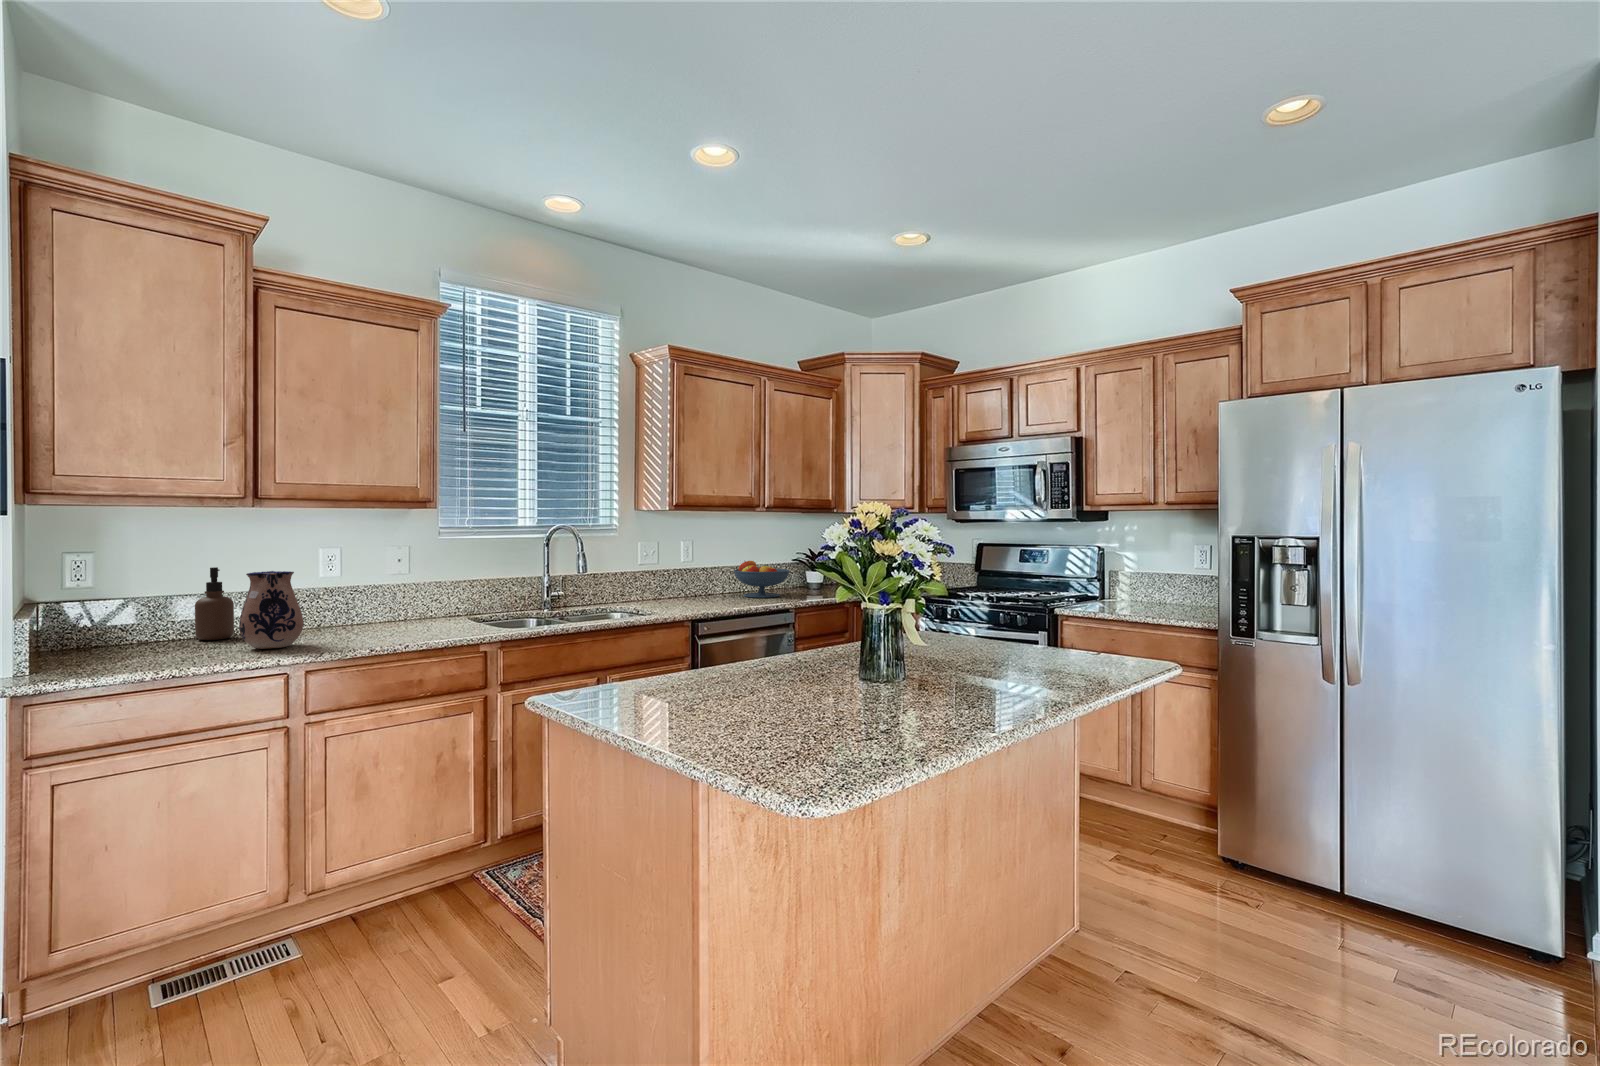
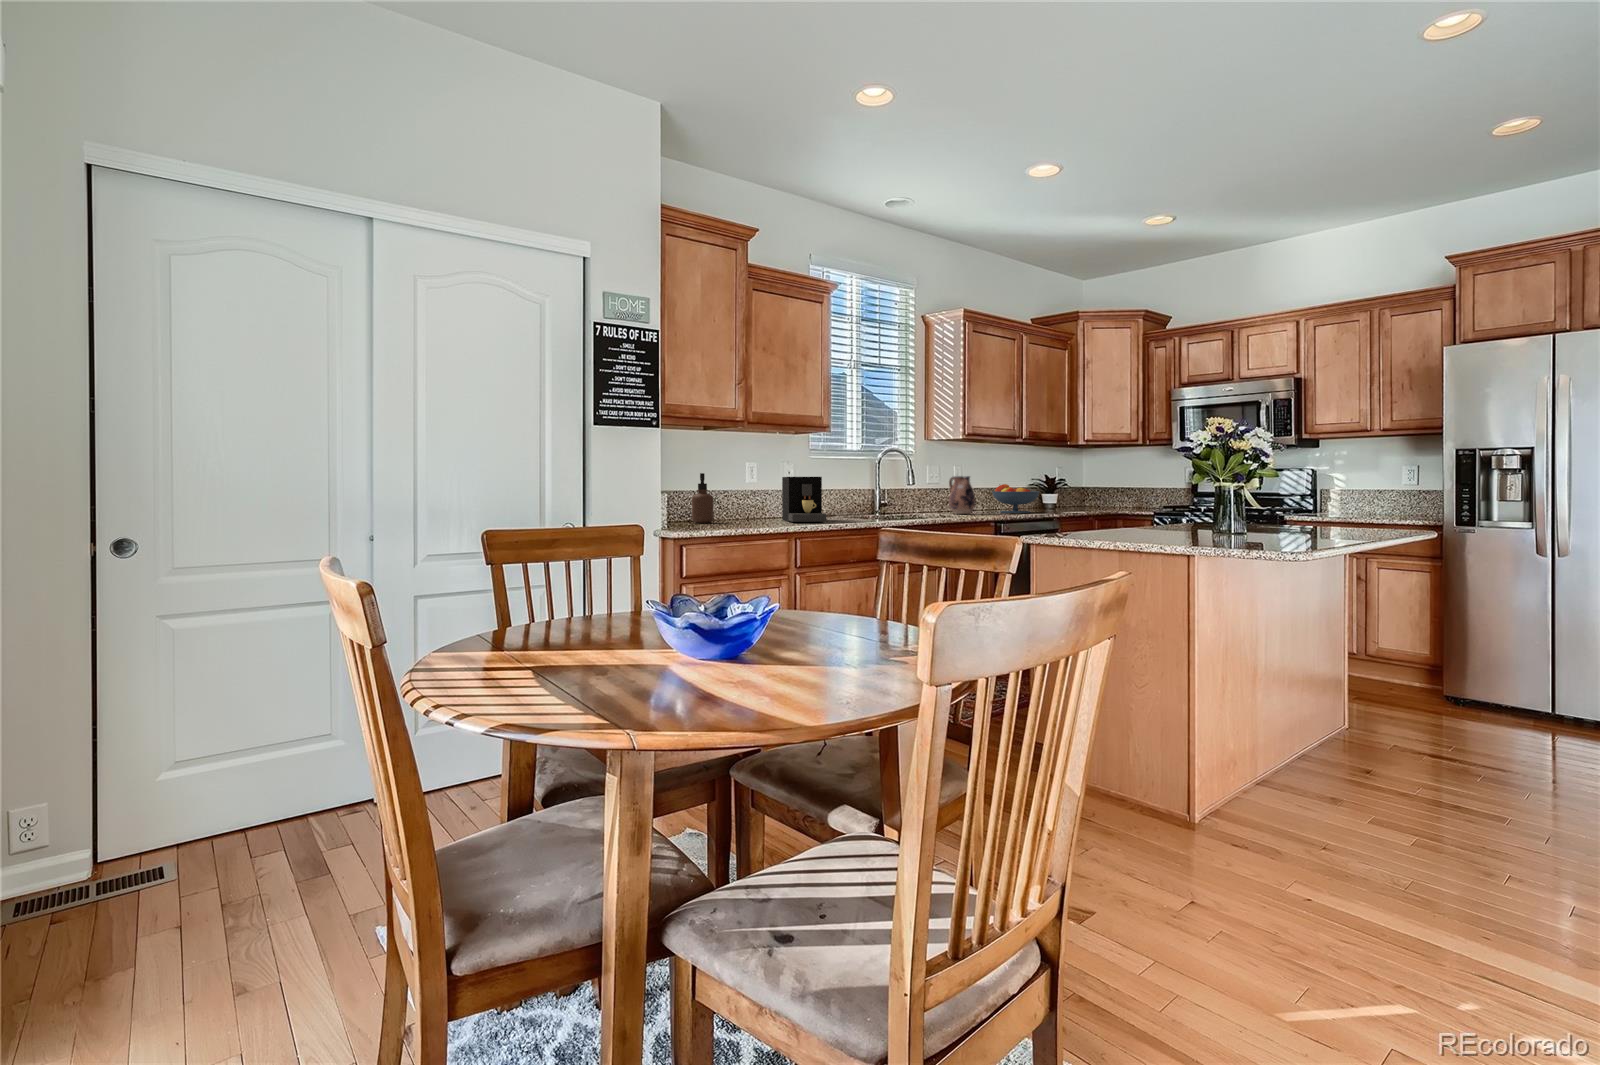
coffee maker: none [354,565,427,636] -> present [782,477,827,522]
ceramic pitcher: present [239,571,304,649] -> present [949,476,976,514]

